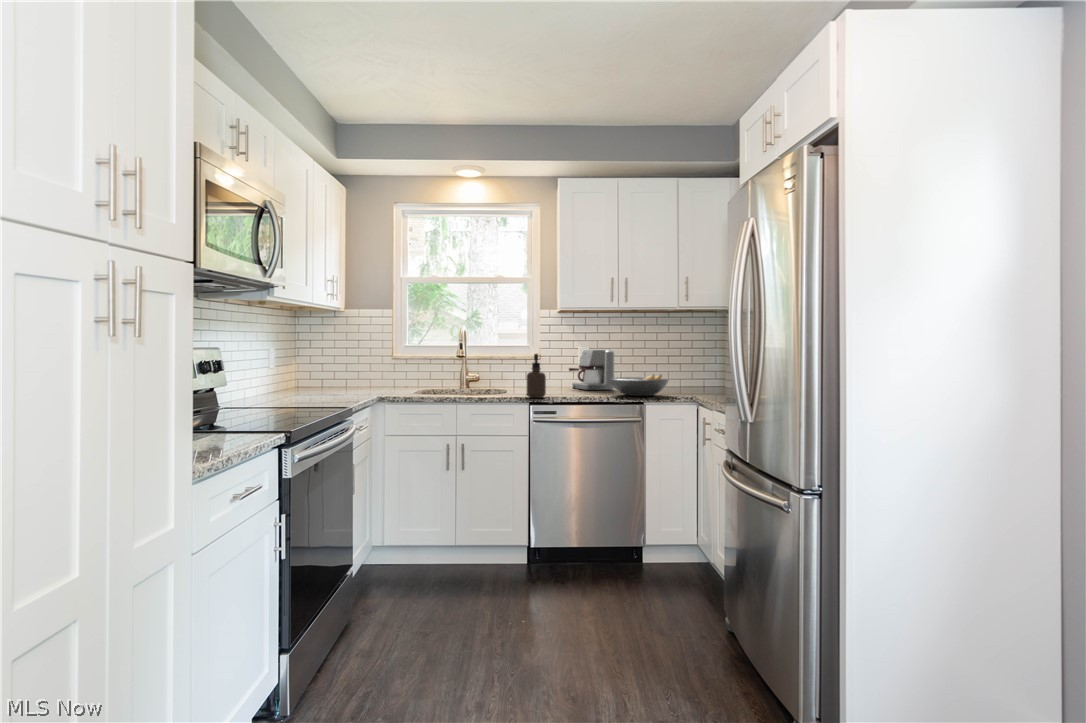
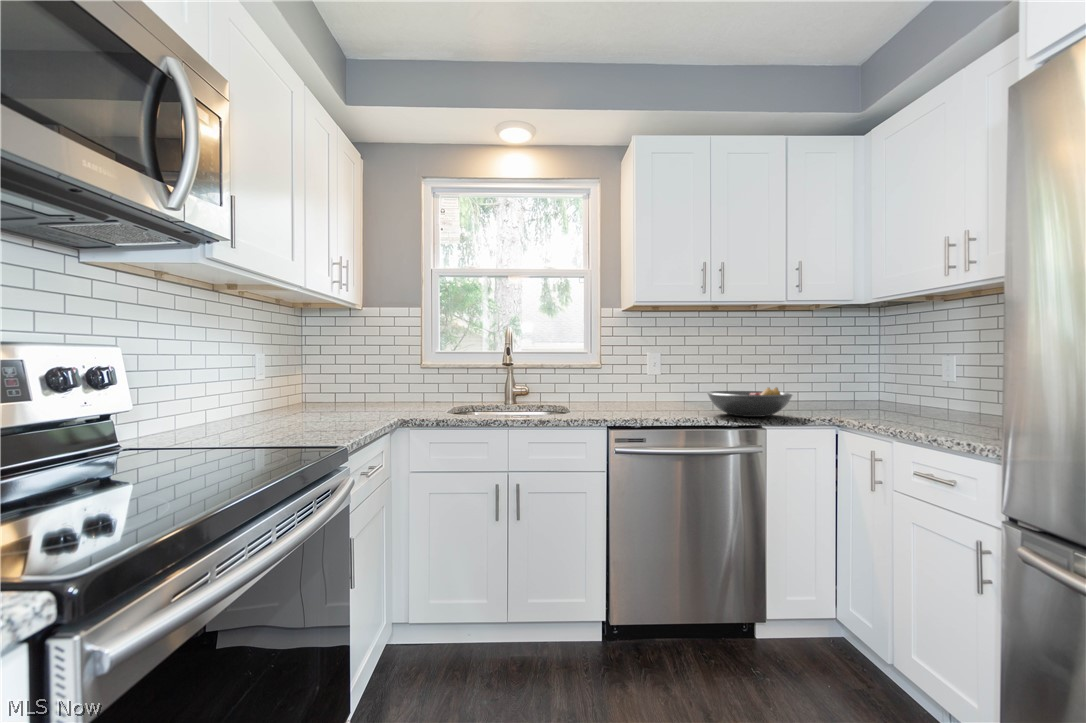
coffee maker: present [569,350,614,390] -> none [637,356,697,406]
soap dispenser: present [527,354,546,398] -> none [604,360,630,421]

